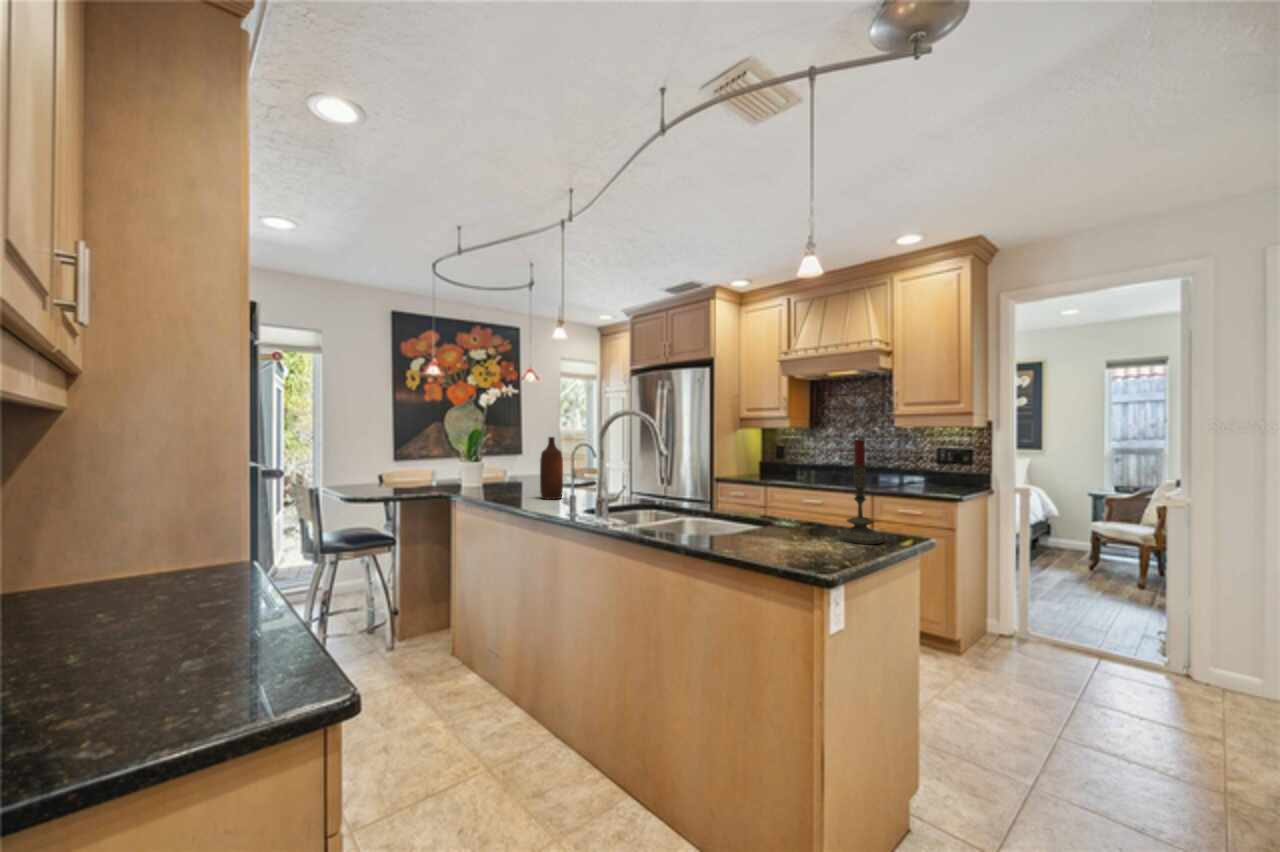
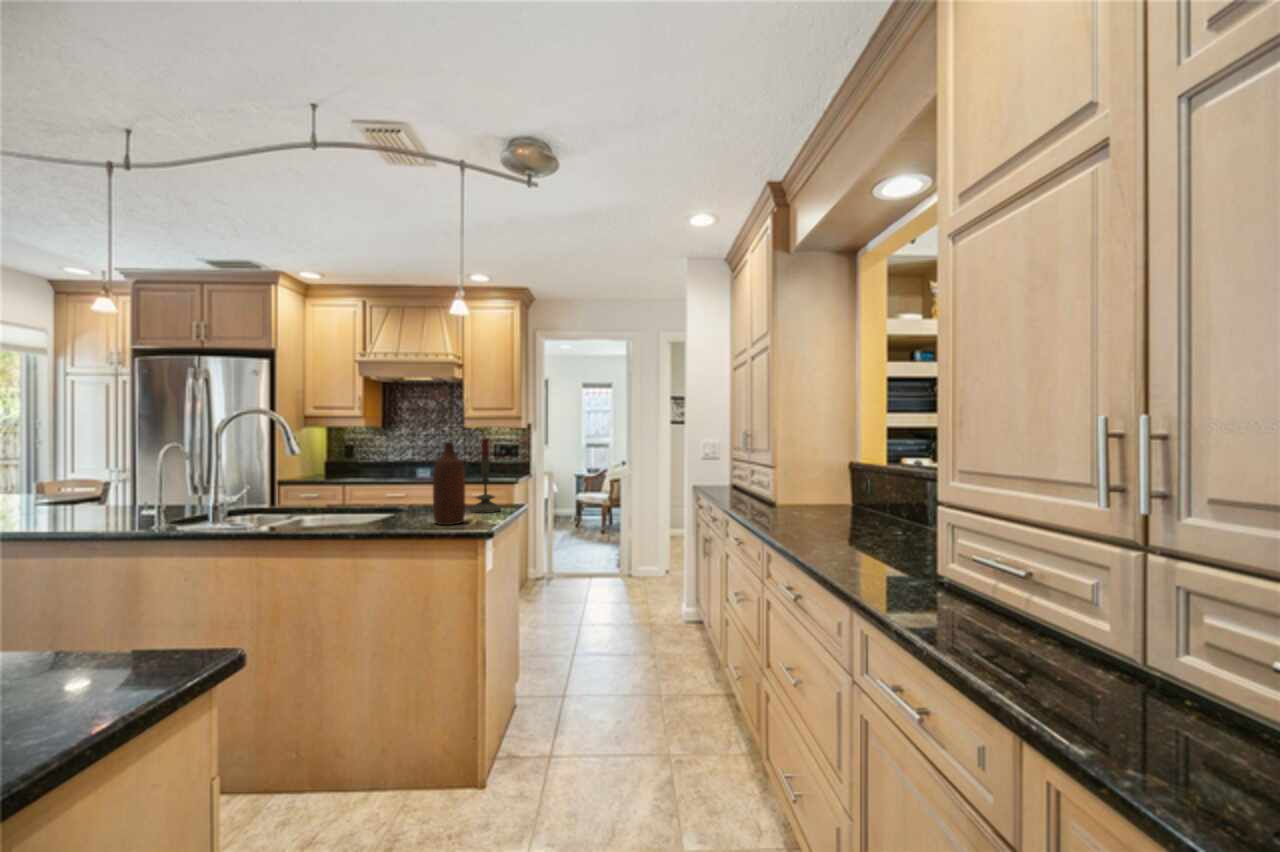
bottle: present [540,437,563,499] -> present [433,442,465,525]

